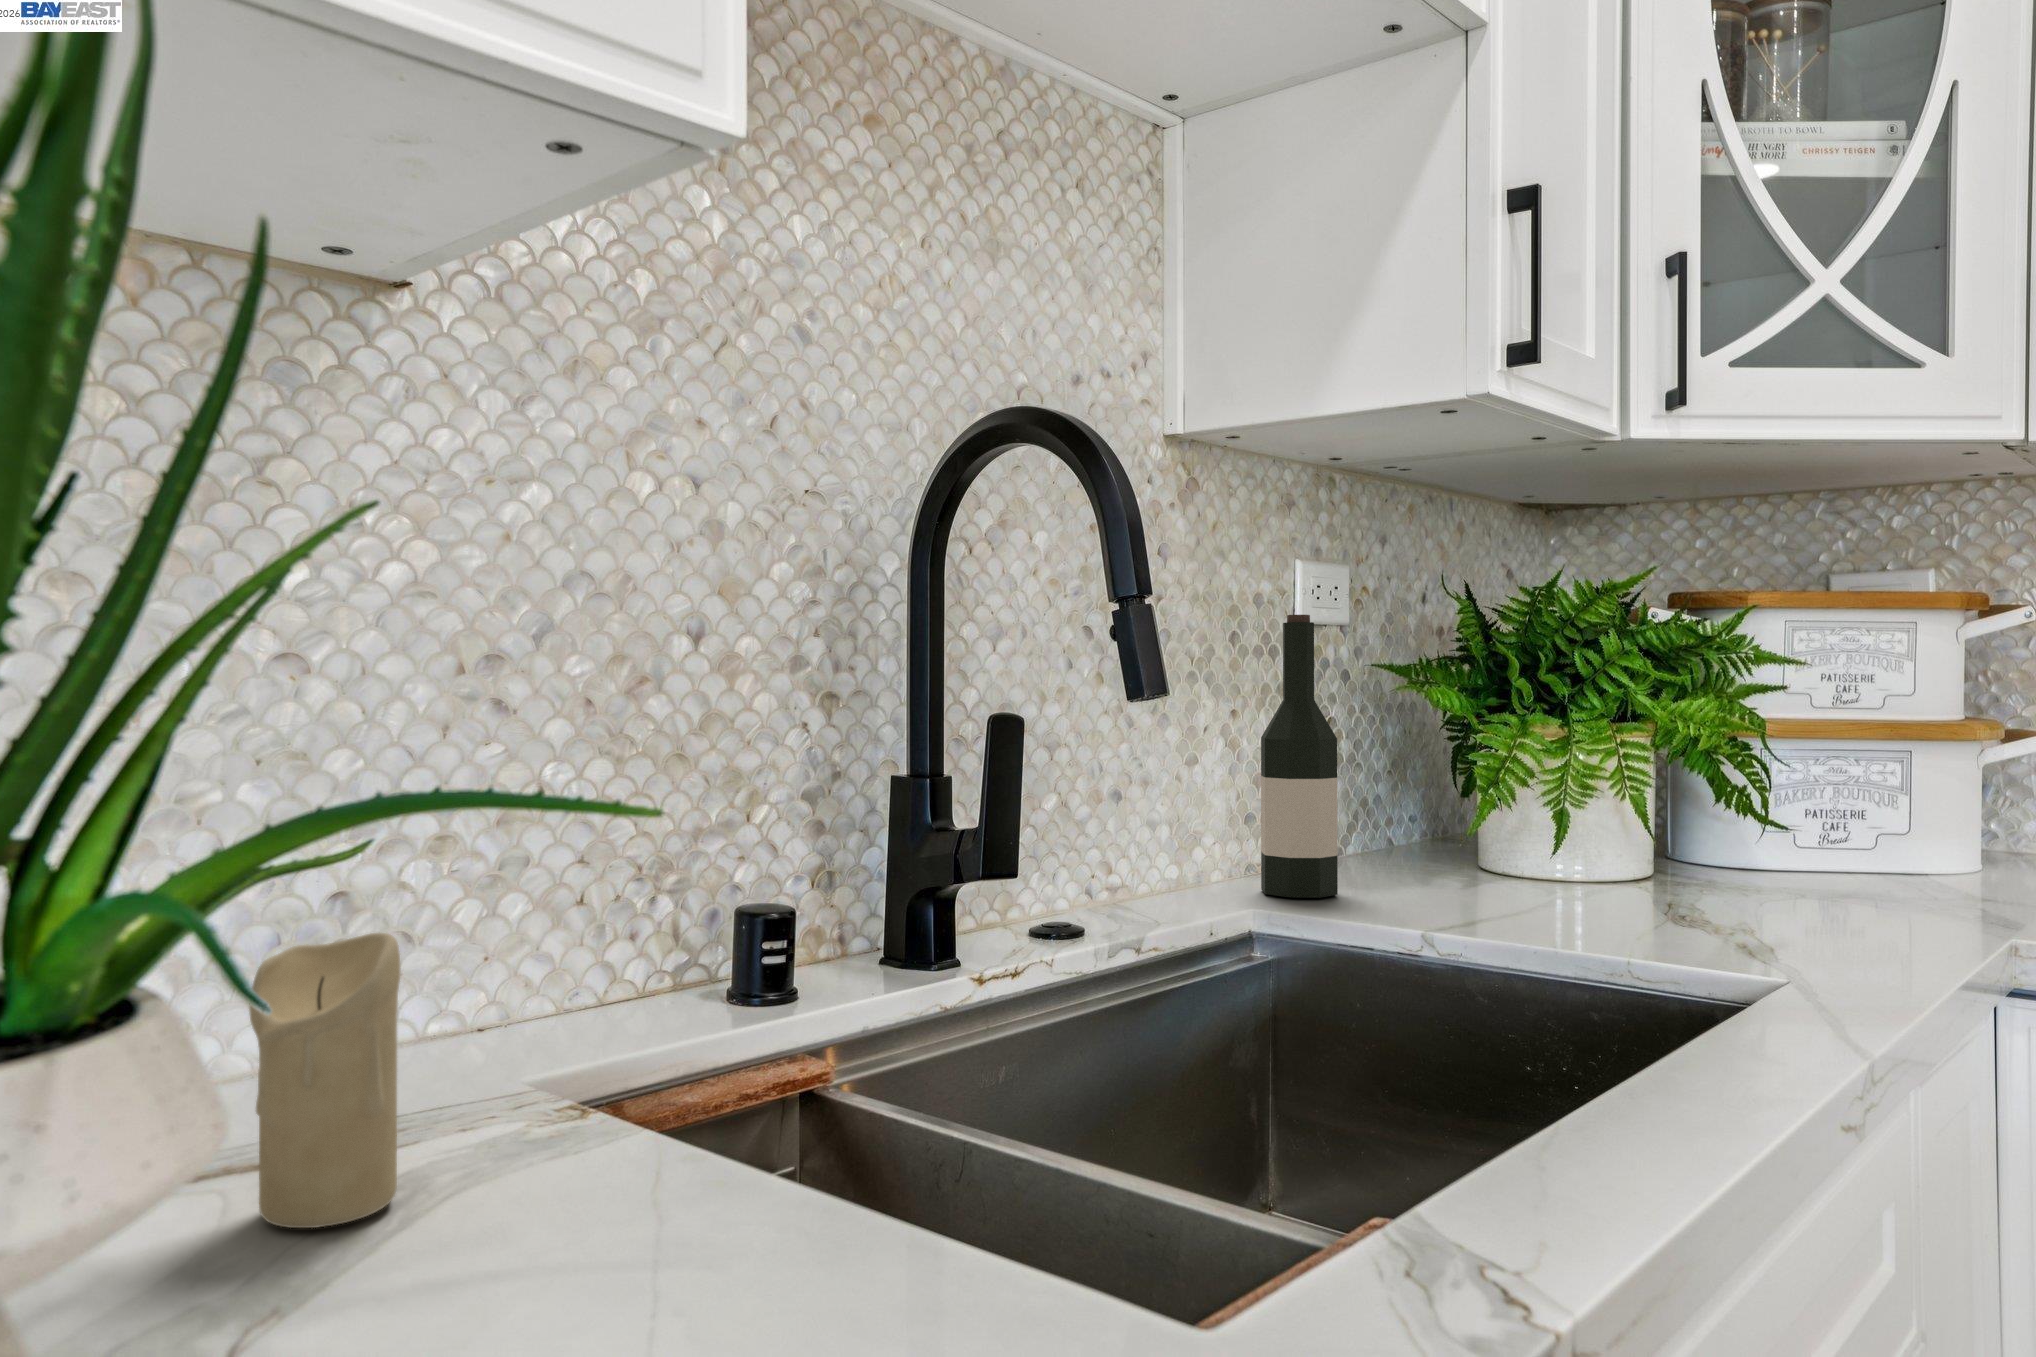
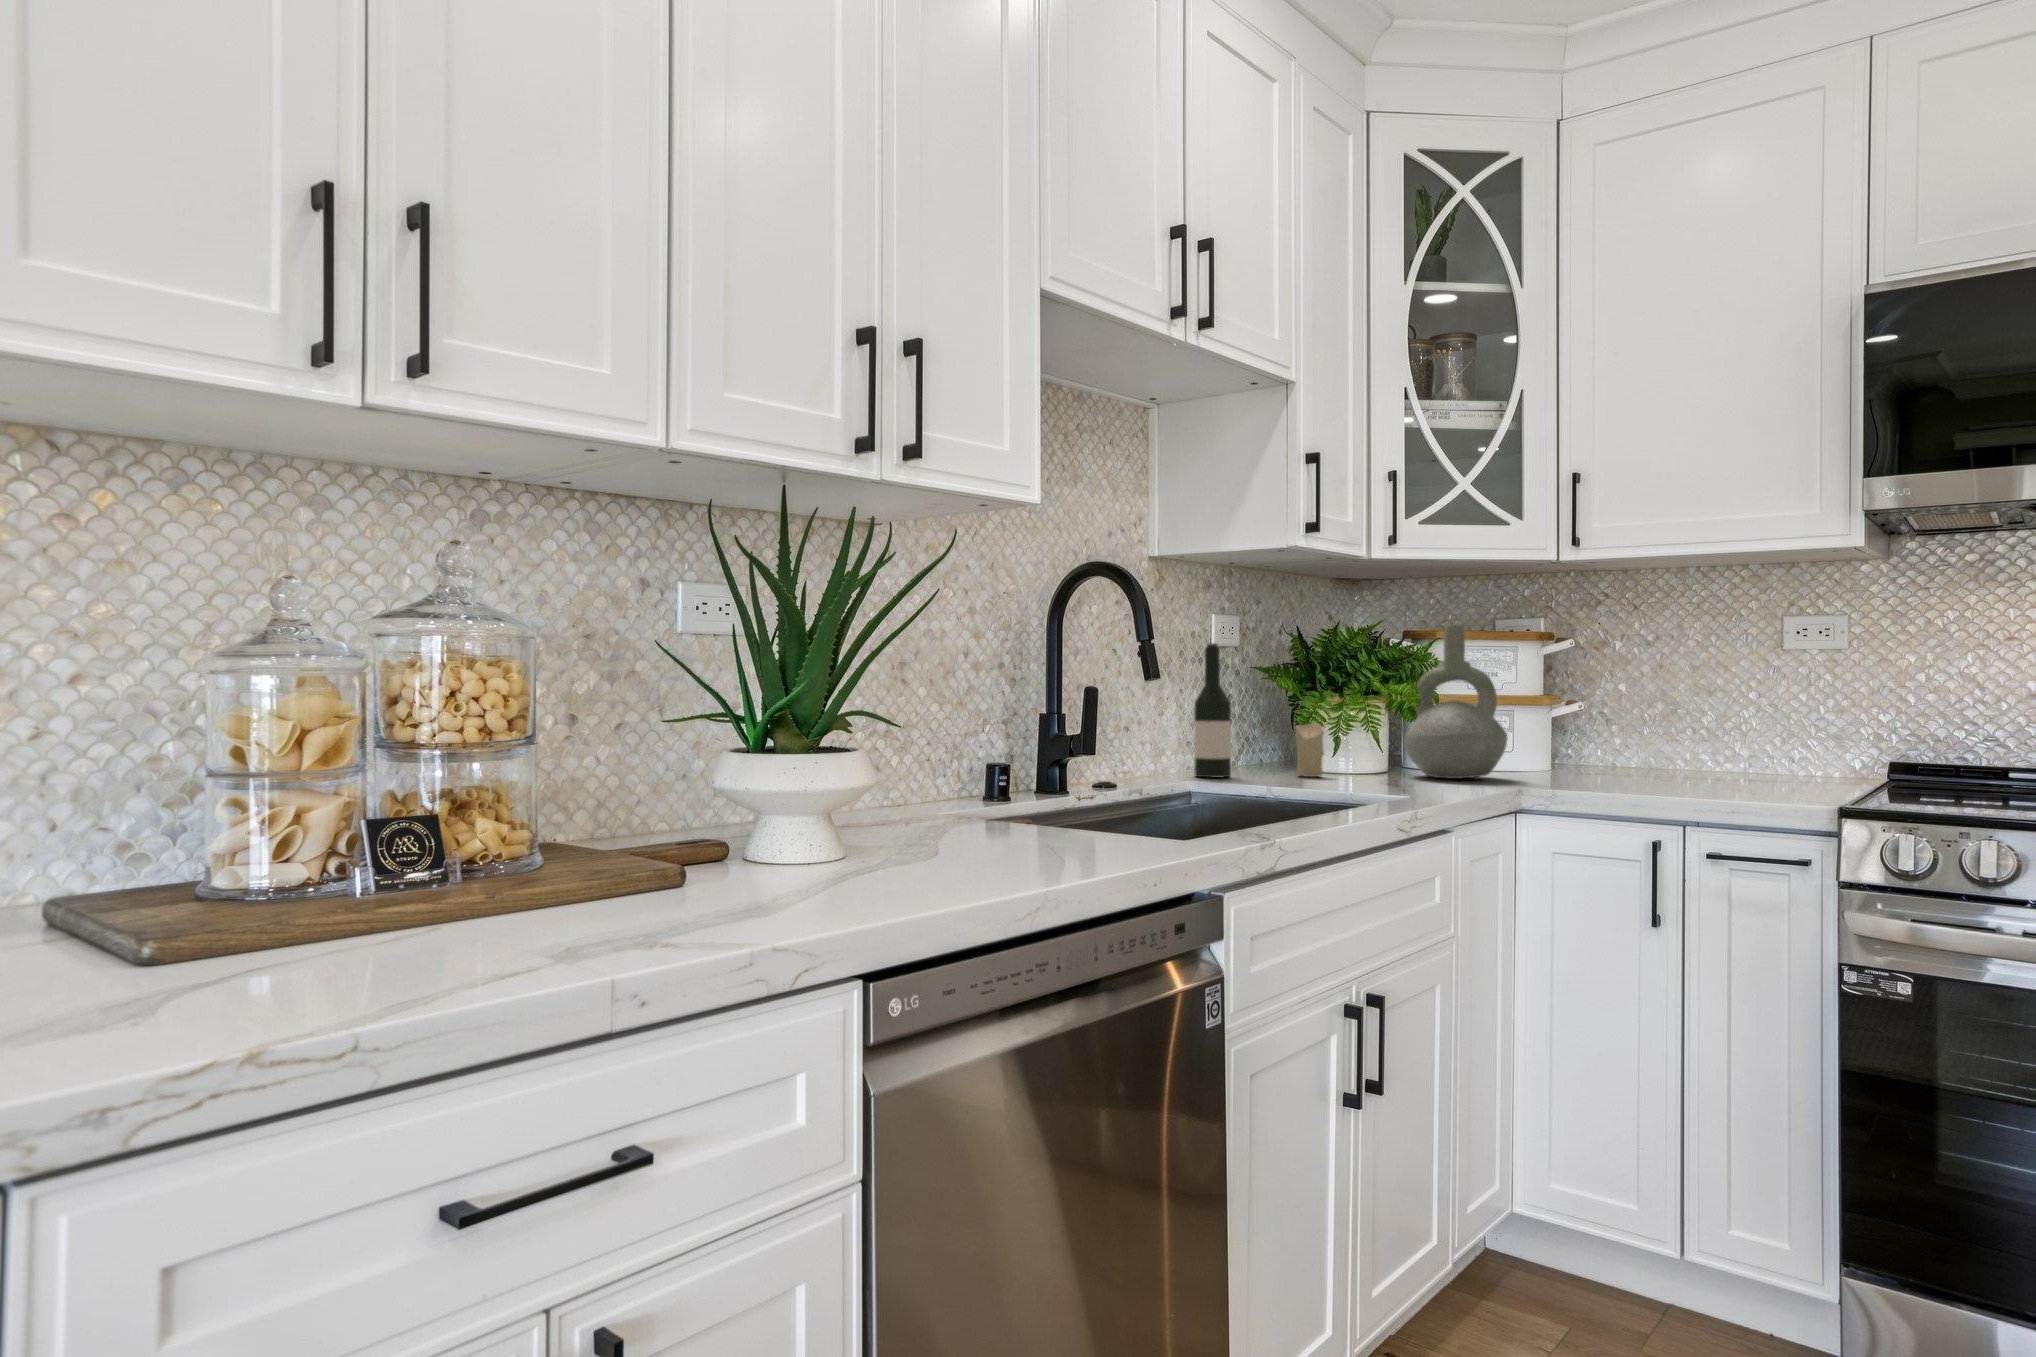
decorative vase: none [1697,574,1932,901] -> present [1404,624,1507,778]
candle: present [249,933,400,1228] -> present [1296,723,1324,777]

